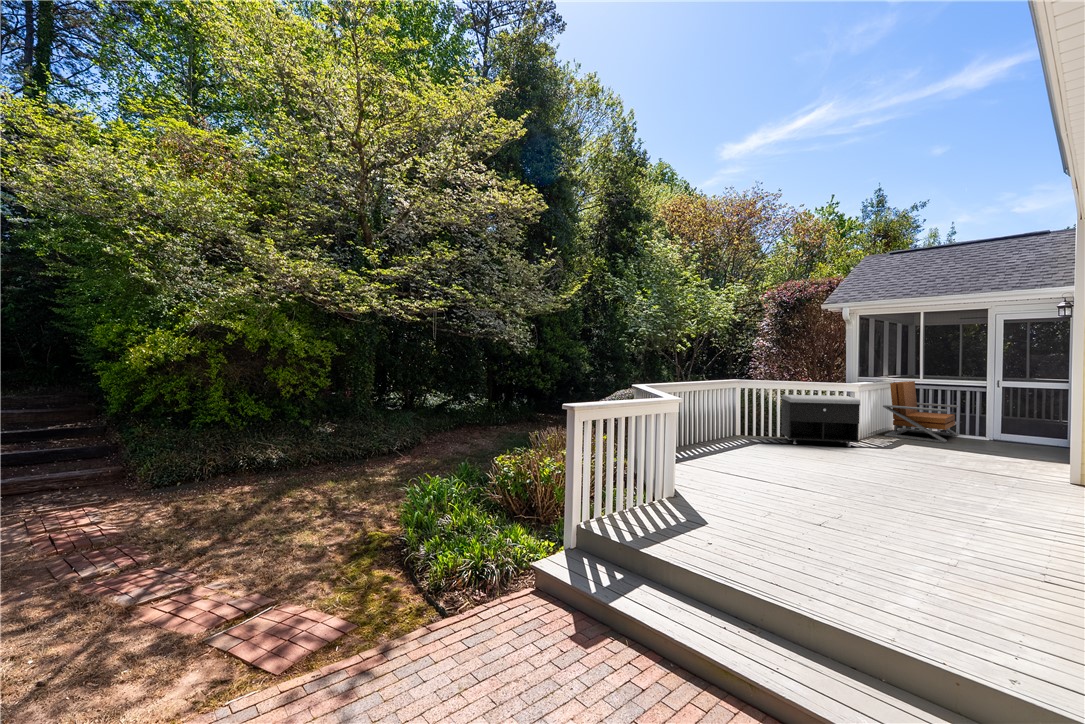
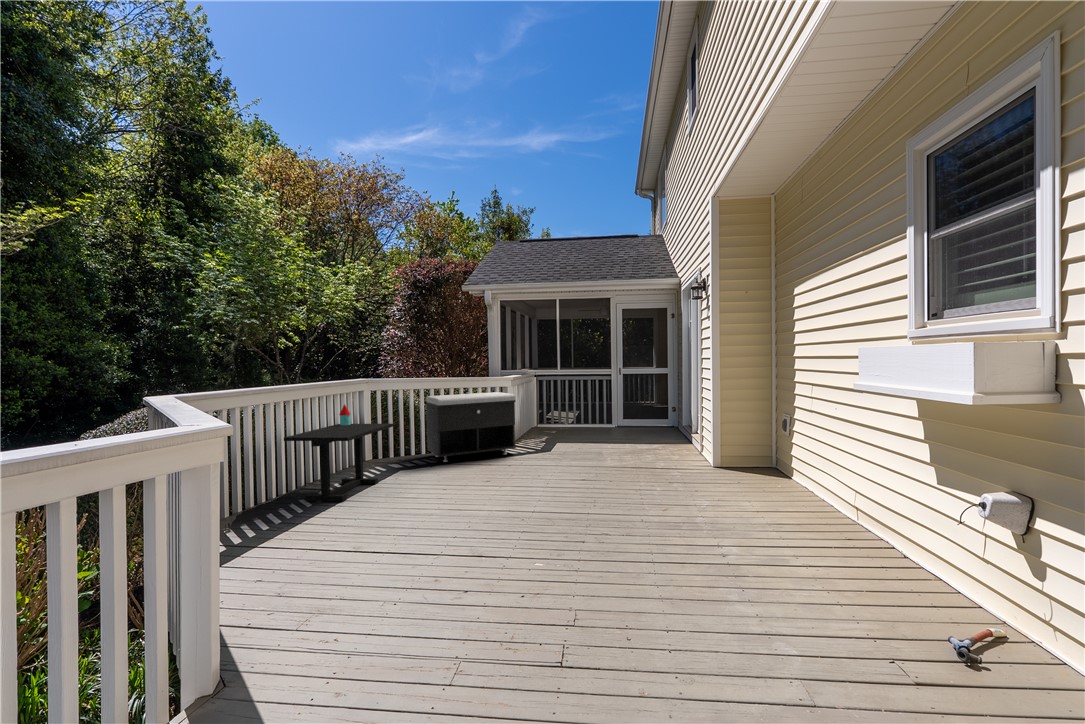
lounge chair: present [883,381,958,443] -> none [529,372,588,435]
side table: none [688,395,755,454] -> present [284,404,394,502]

